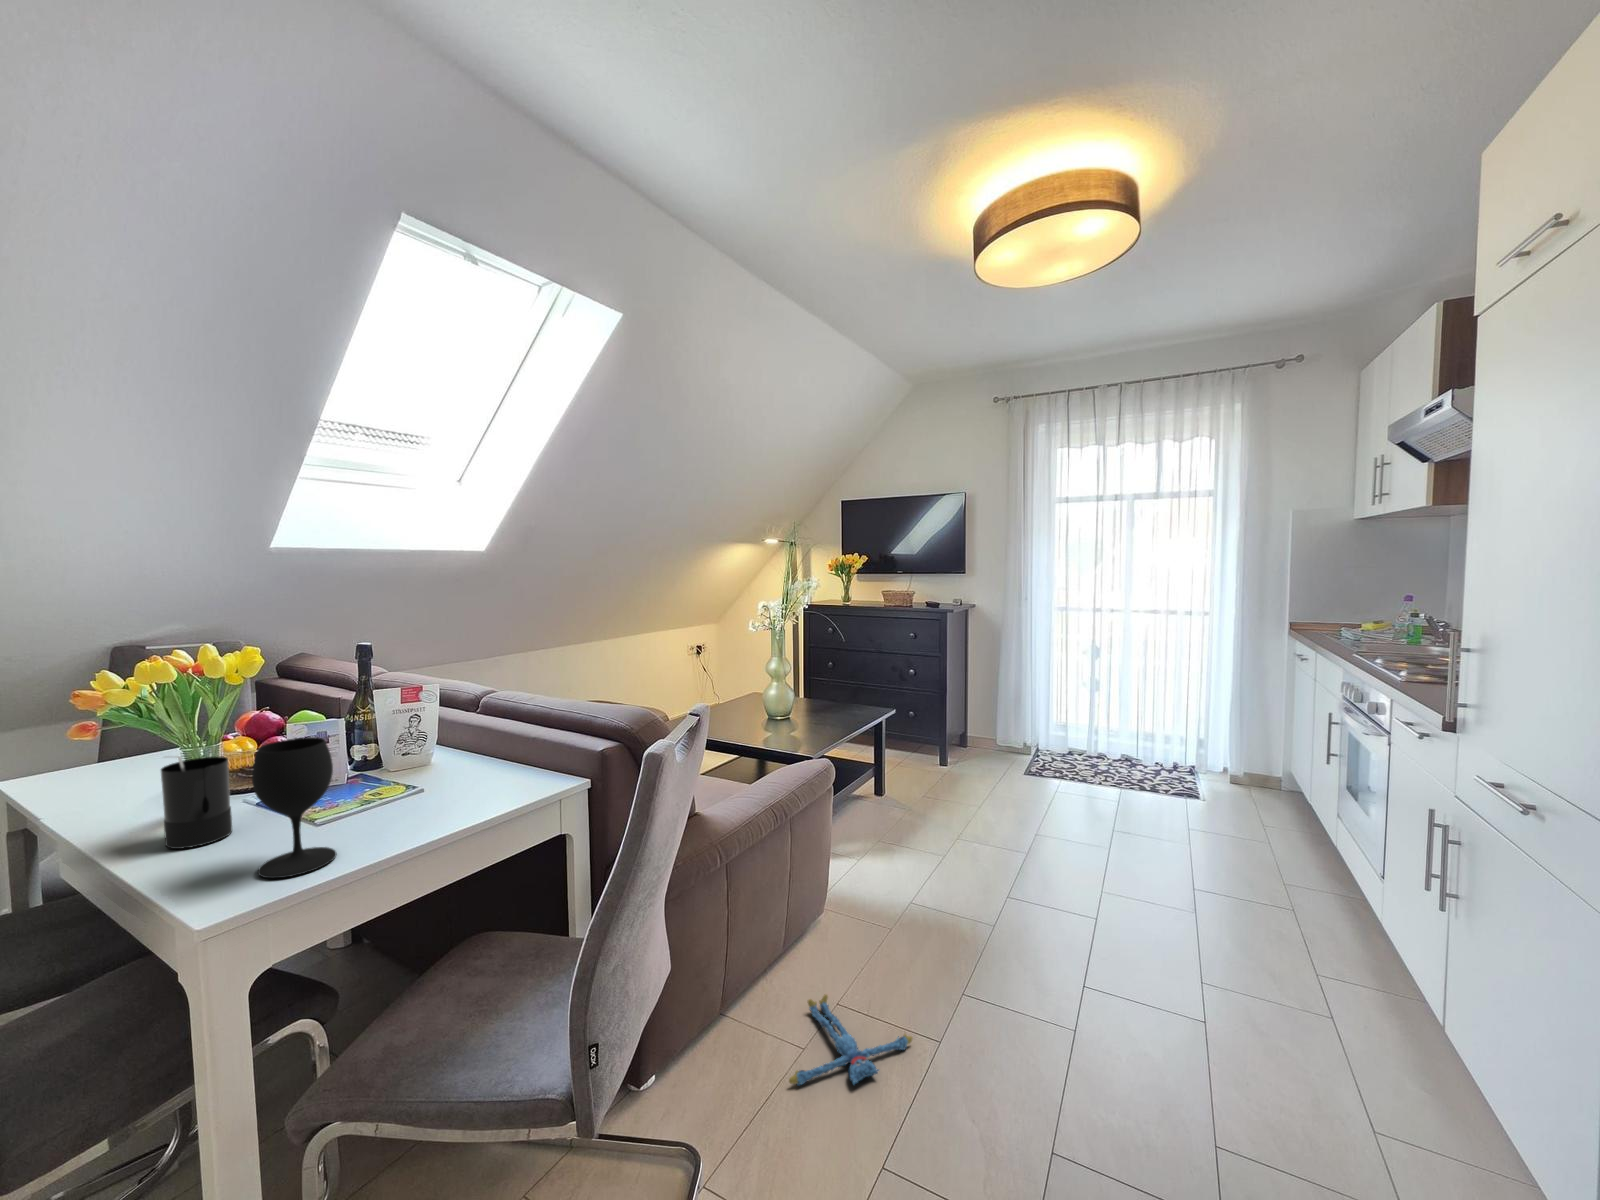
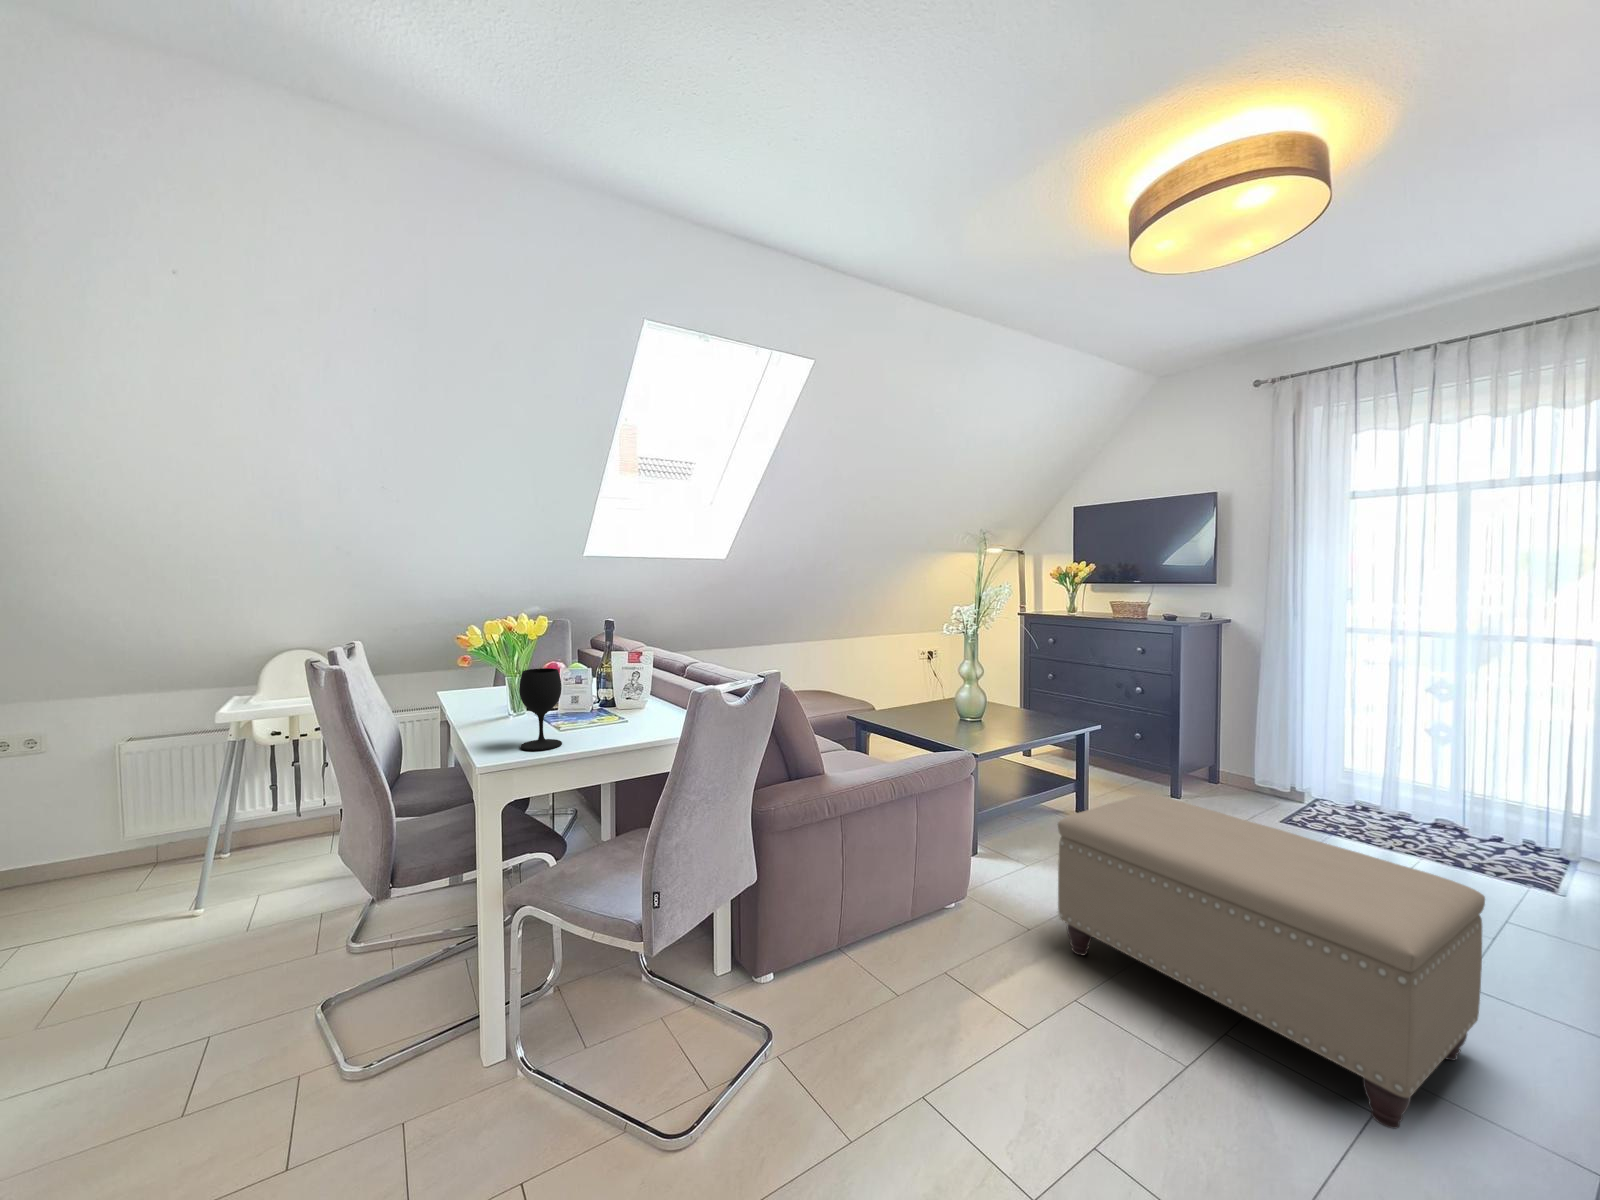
candle: present [161,756,232,849] -> none [487,677,520,732]
ottoman: none [920,777,1250,1047] -> present [1058,794,1485,1129]
plush toy: present [789,995,912,1085] -> none [881,958,1009,1030]

